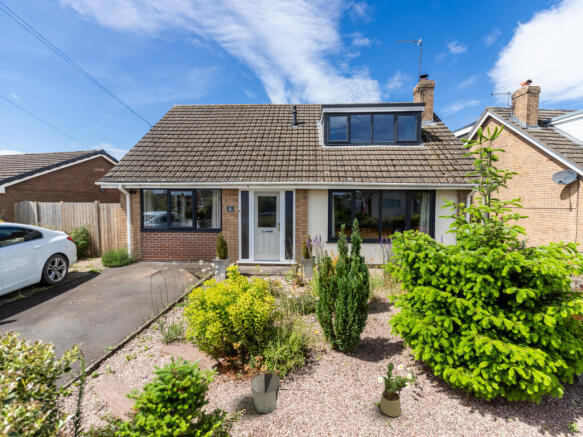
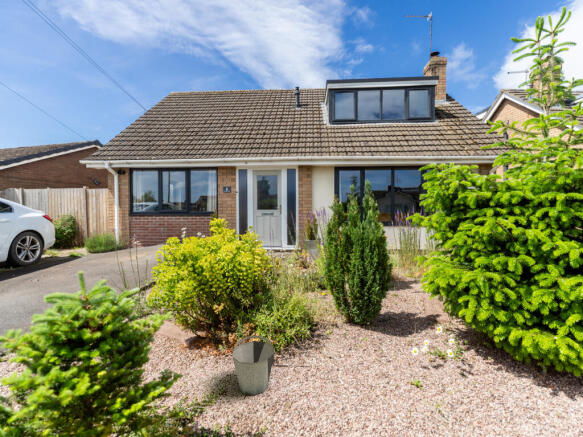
potted plant: present [380,362,409,417] -> none [419,320,462,399]

